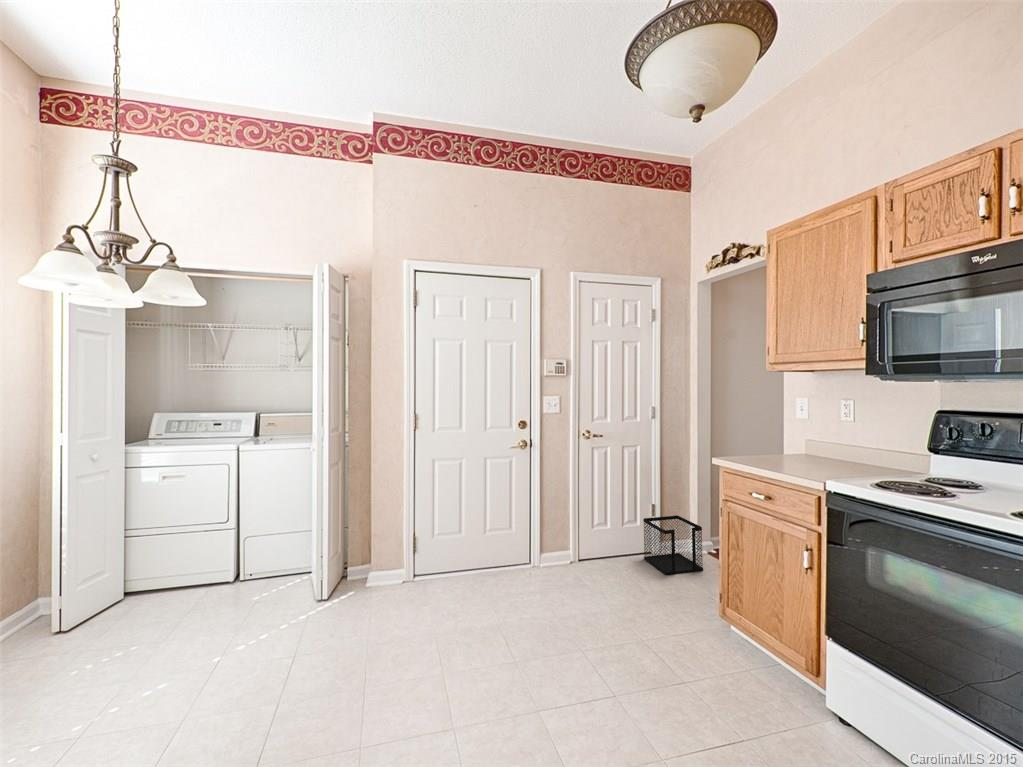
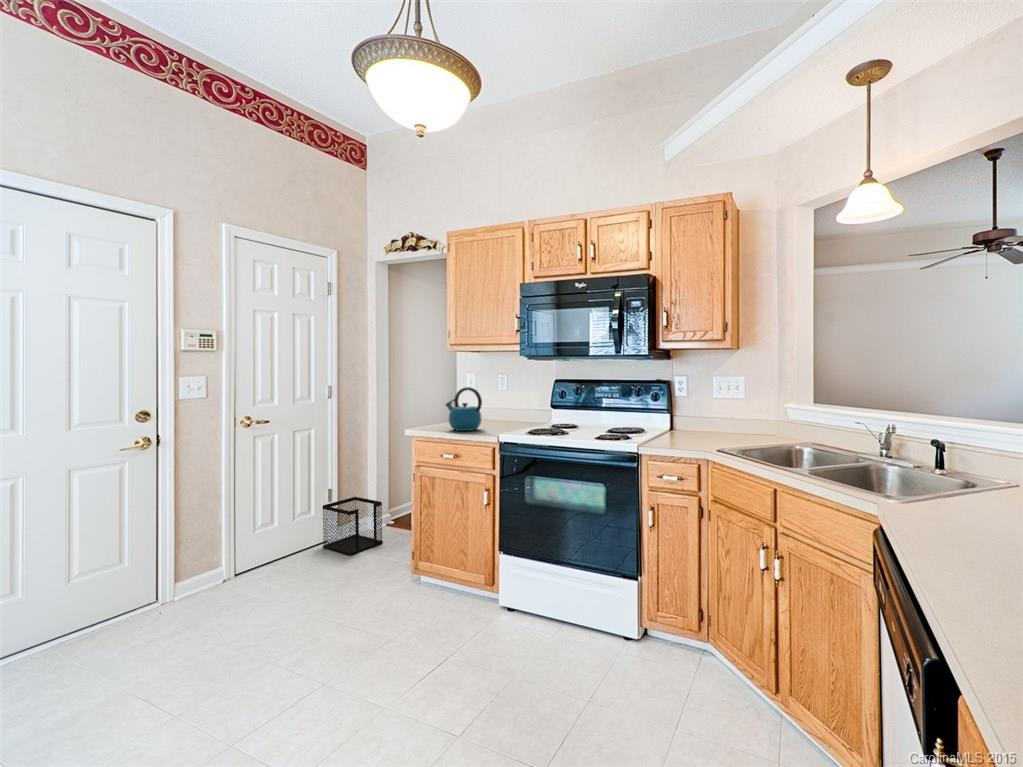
kettle: none [757,414,807,468] -> present [446,387,482,431]

